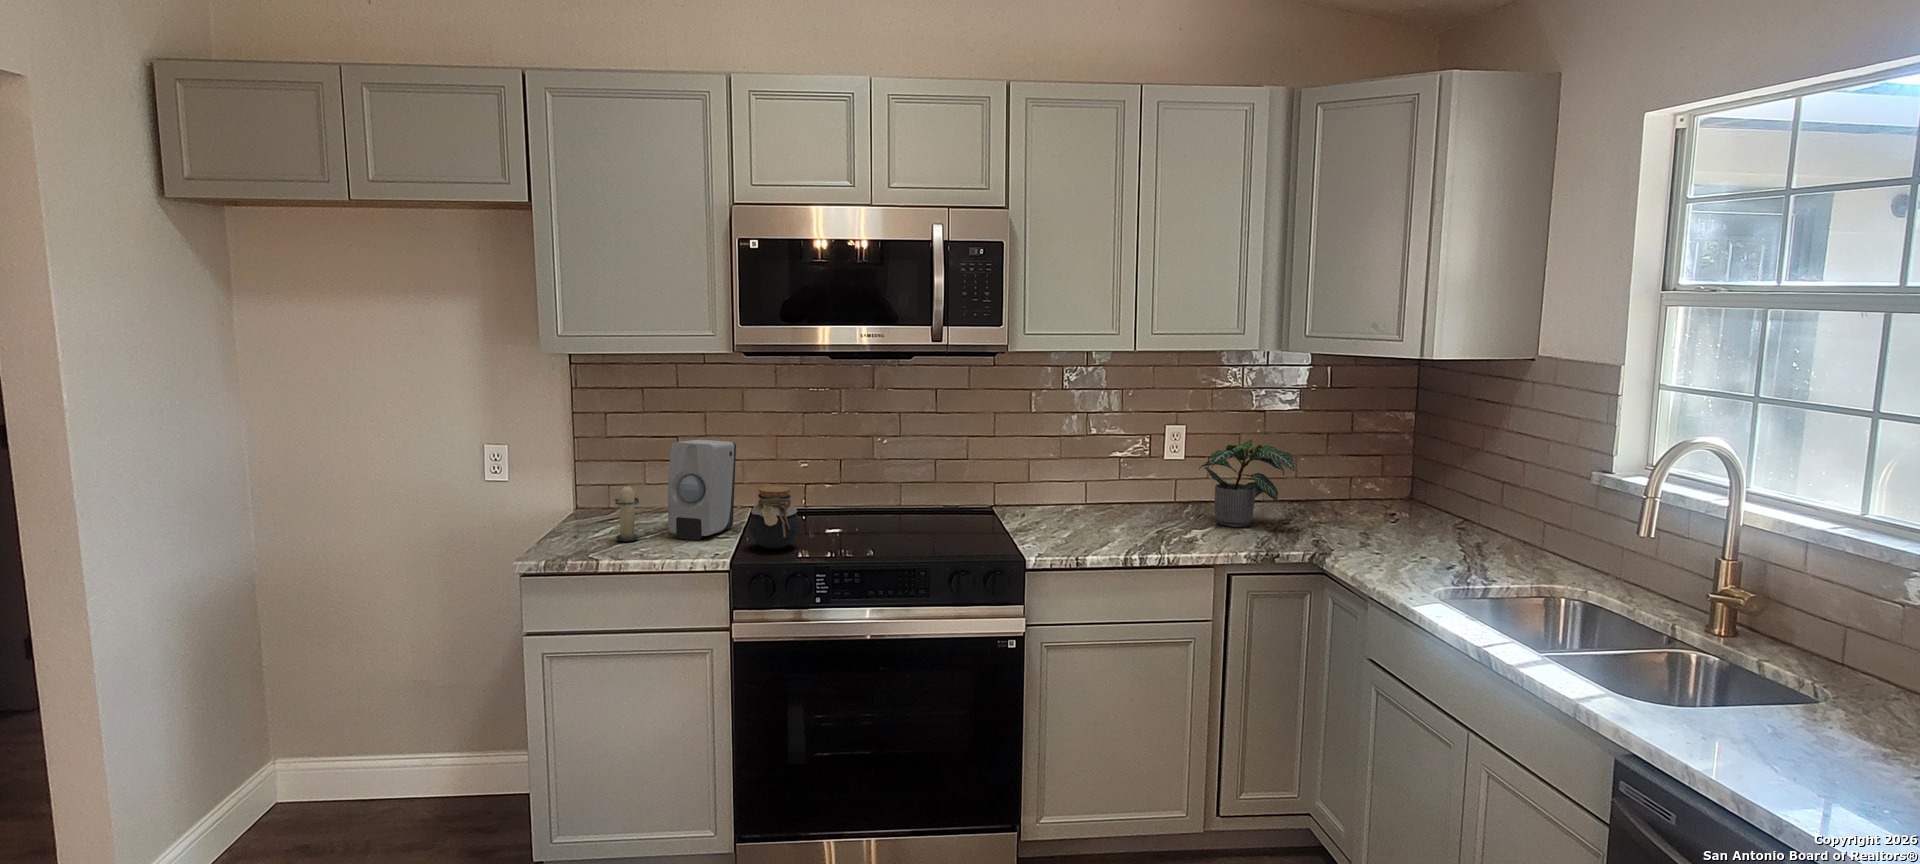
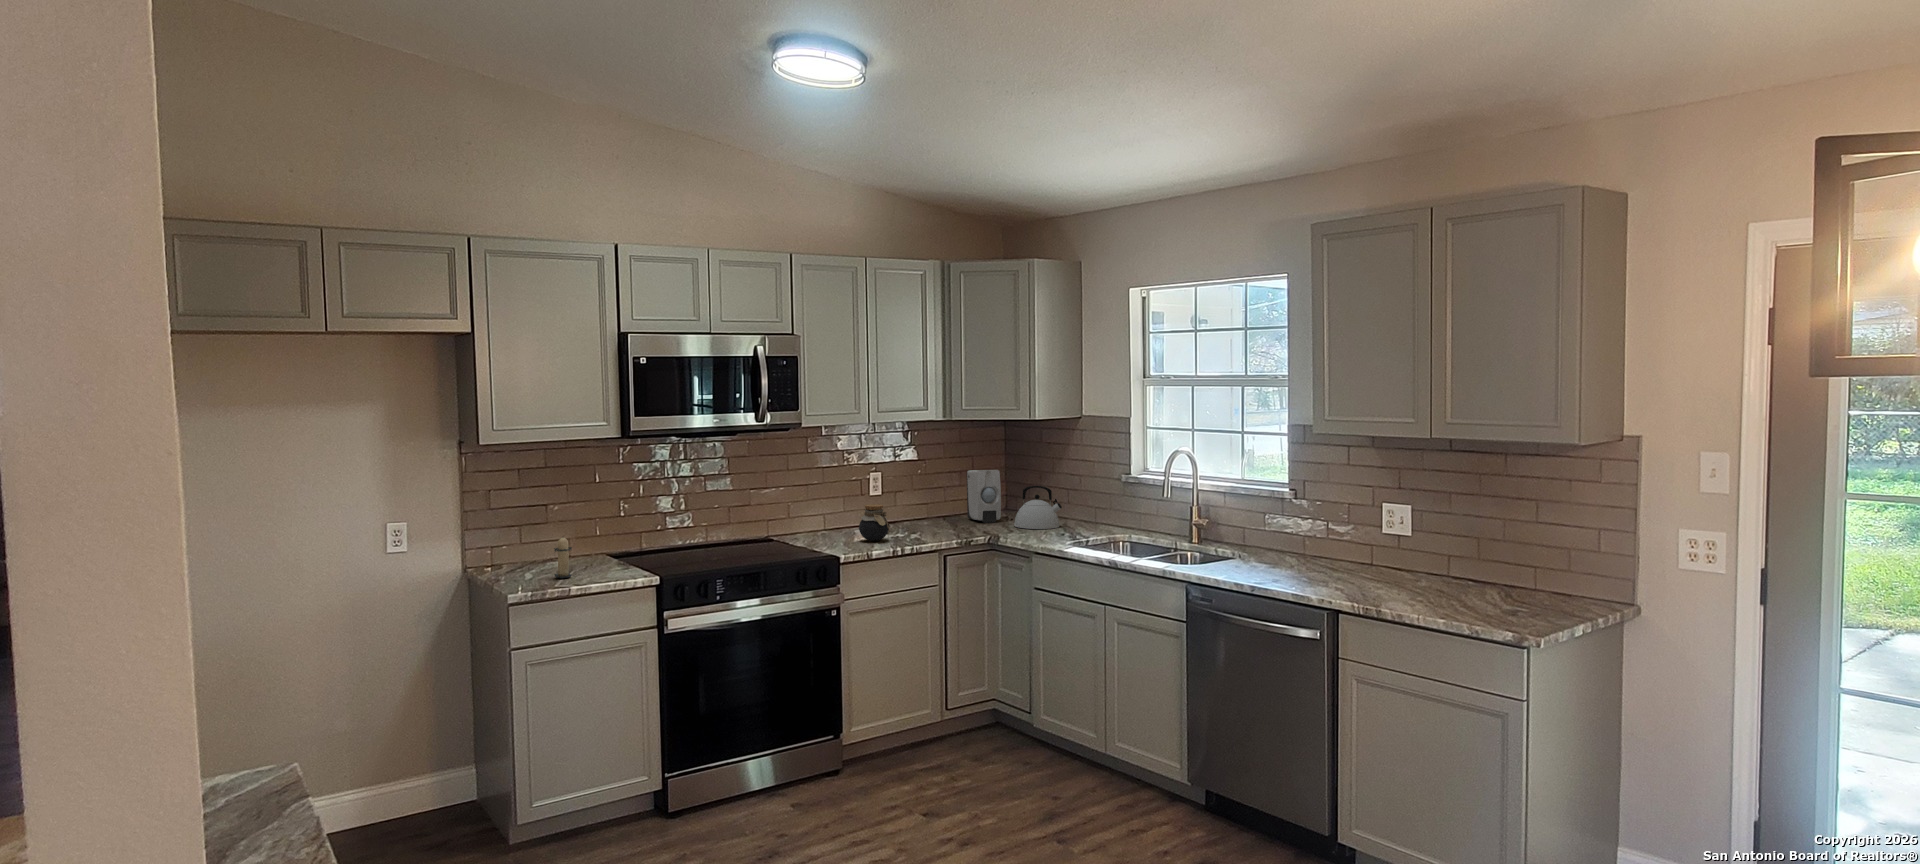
potted plant: present [1199,439,1295,527] -> none [901,475,965,530]
soap dispenser: present [668,440,736,540] -> present [967,470,1001,523]
kettle: none [1384,473,1473,551] -> present [1014,486,1062,529]
jar: present [749,486,800,549] -> present [859,504,890,541]

